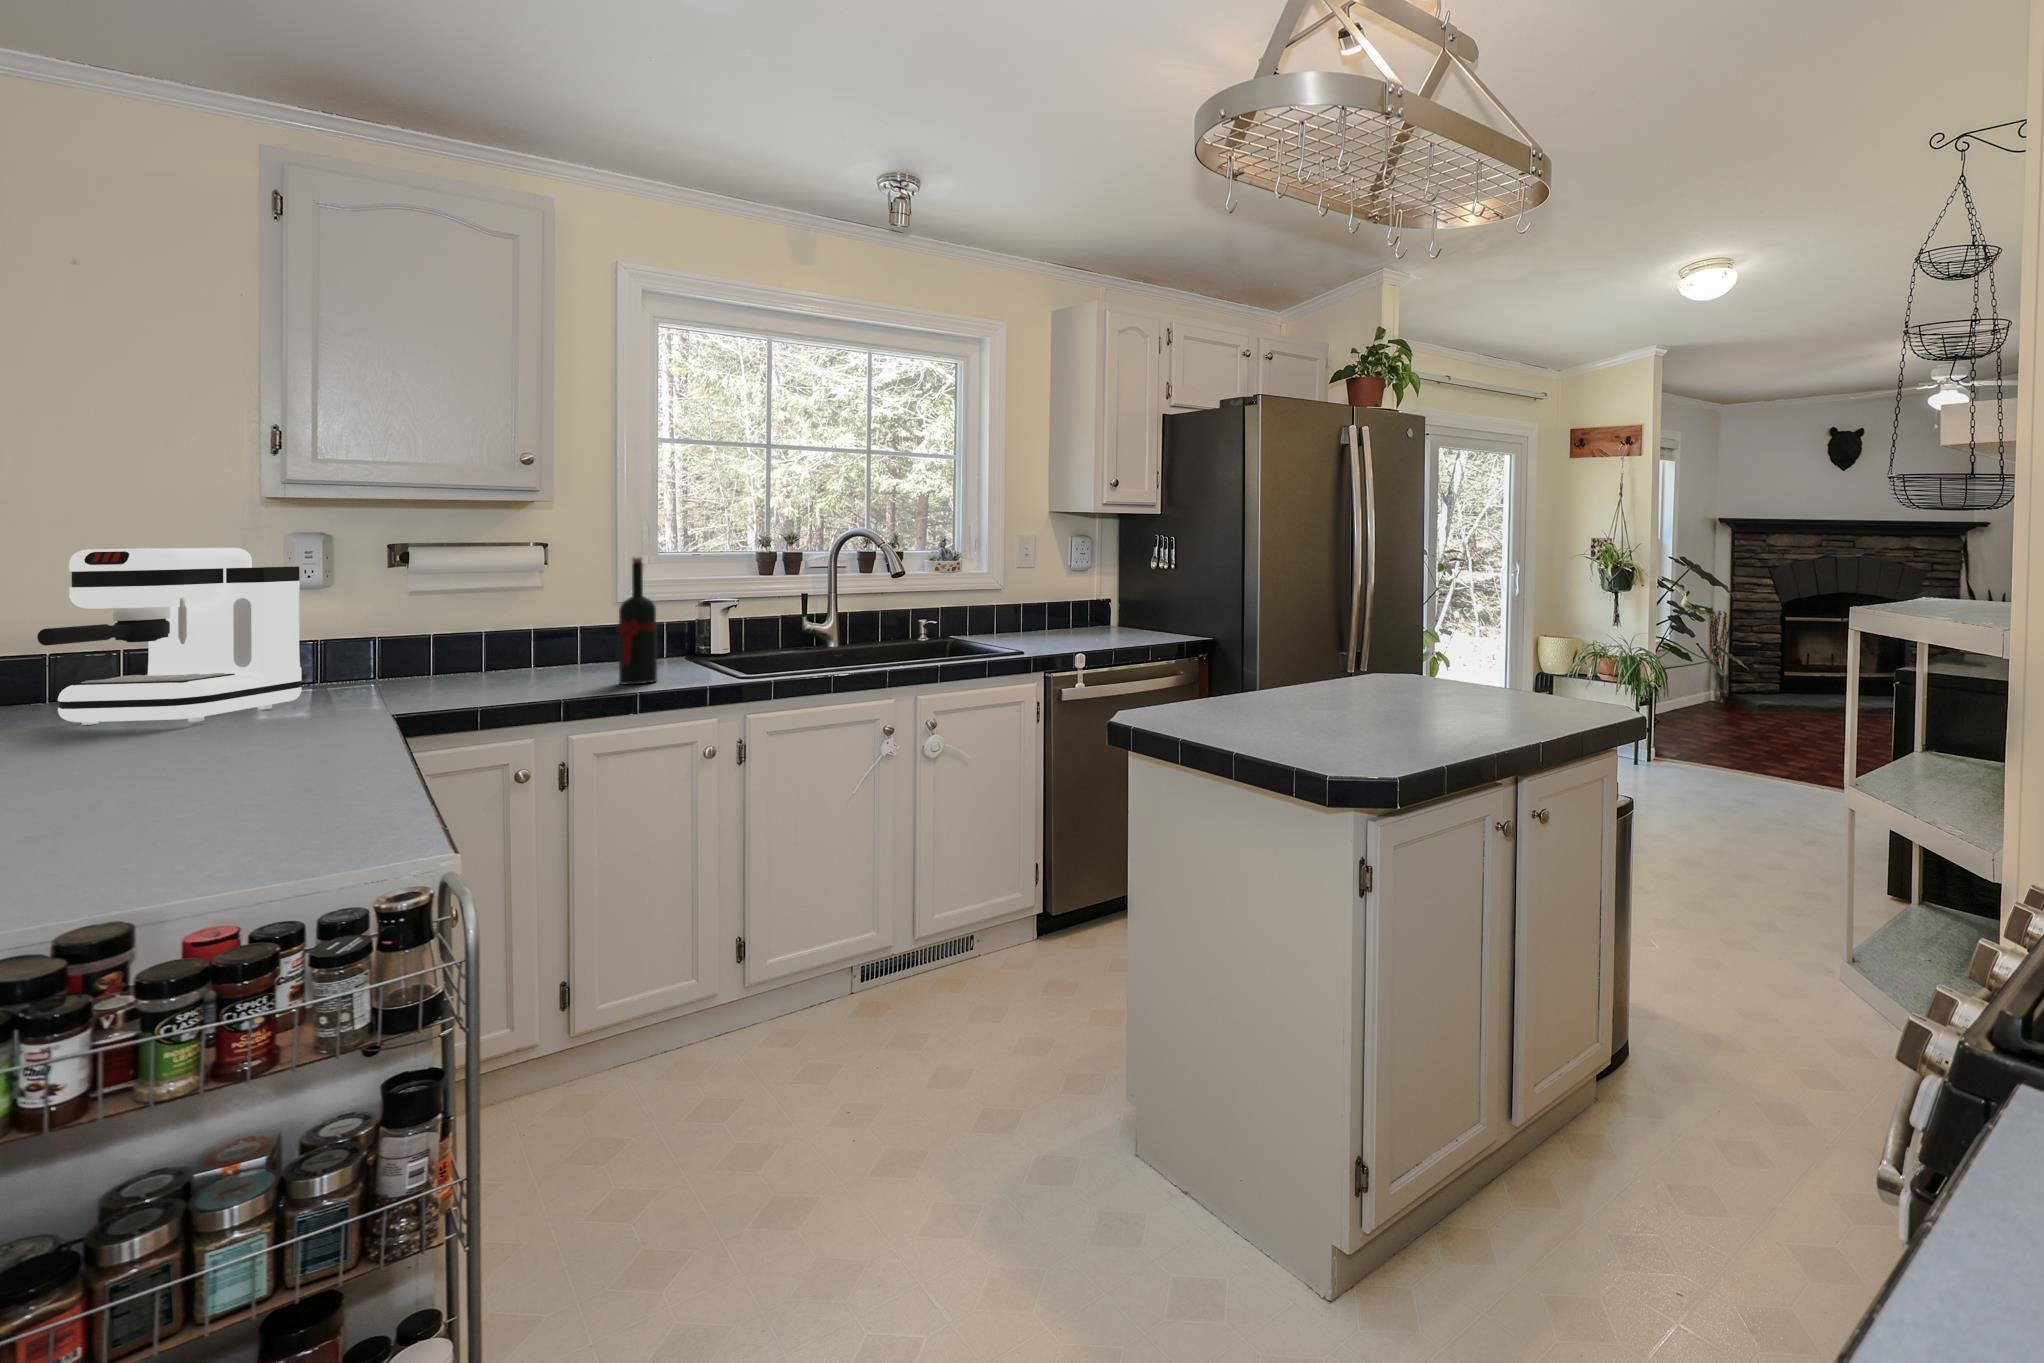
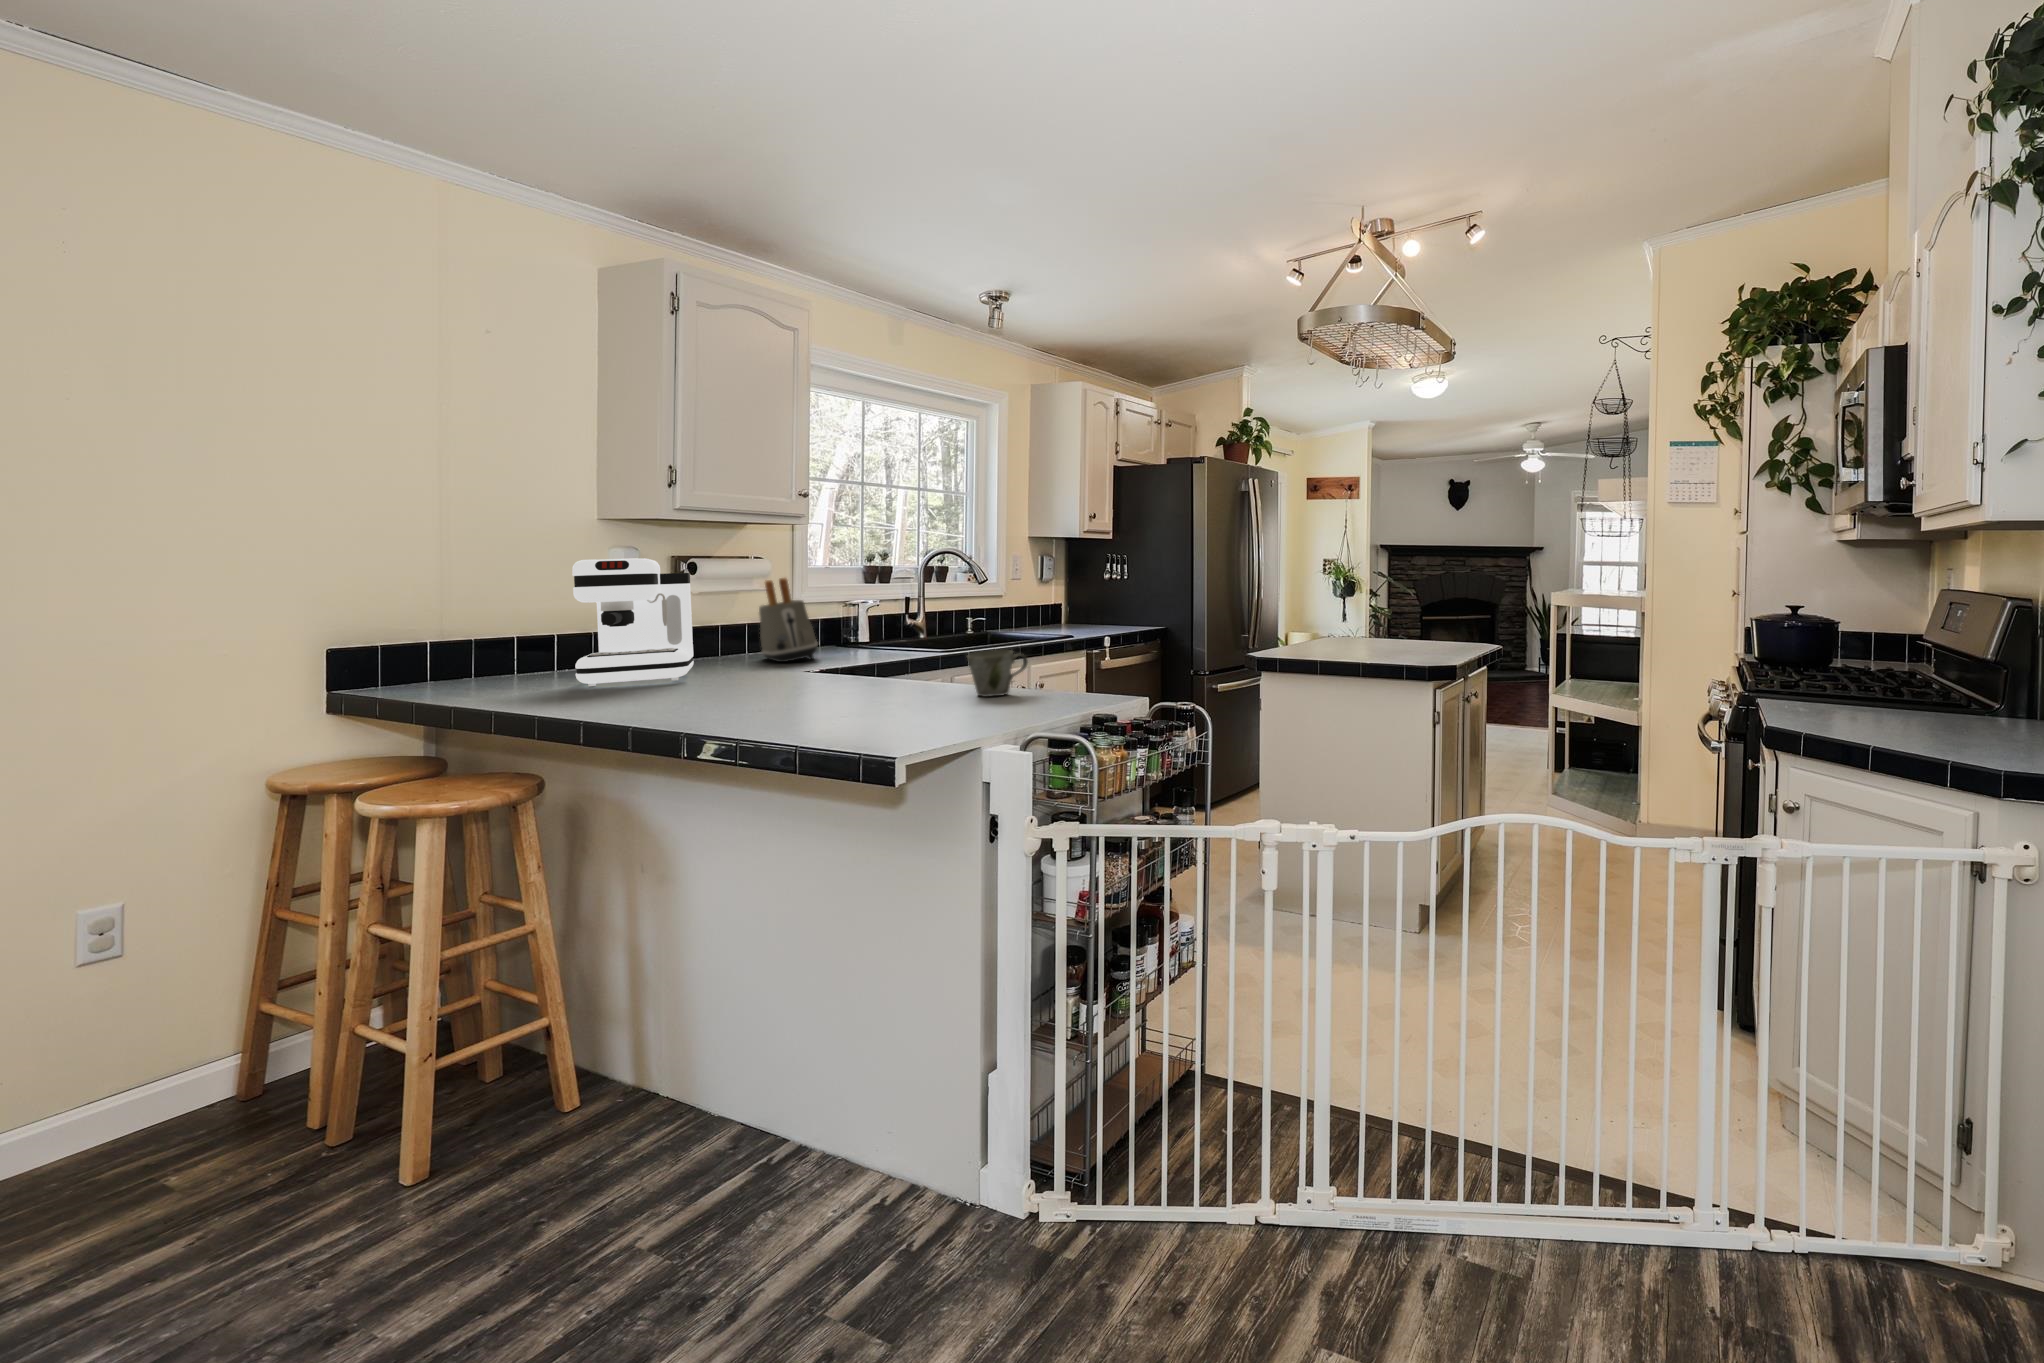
wine bottle: present [619,558,657,684] -> none [864,567,890,657]
toaster: none [469,569,582,688] -> present [759,578,817,662]
mug: none [130,748,282,846] -> present [967,650,1028,697]

